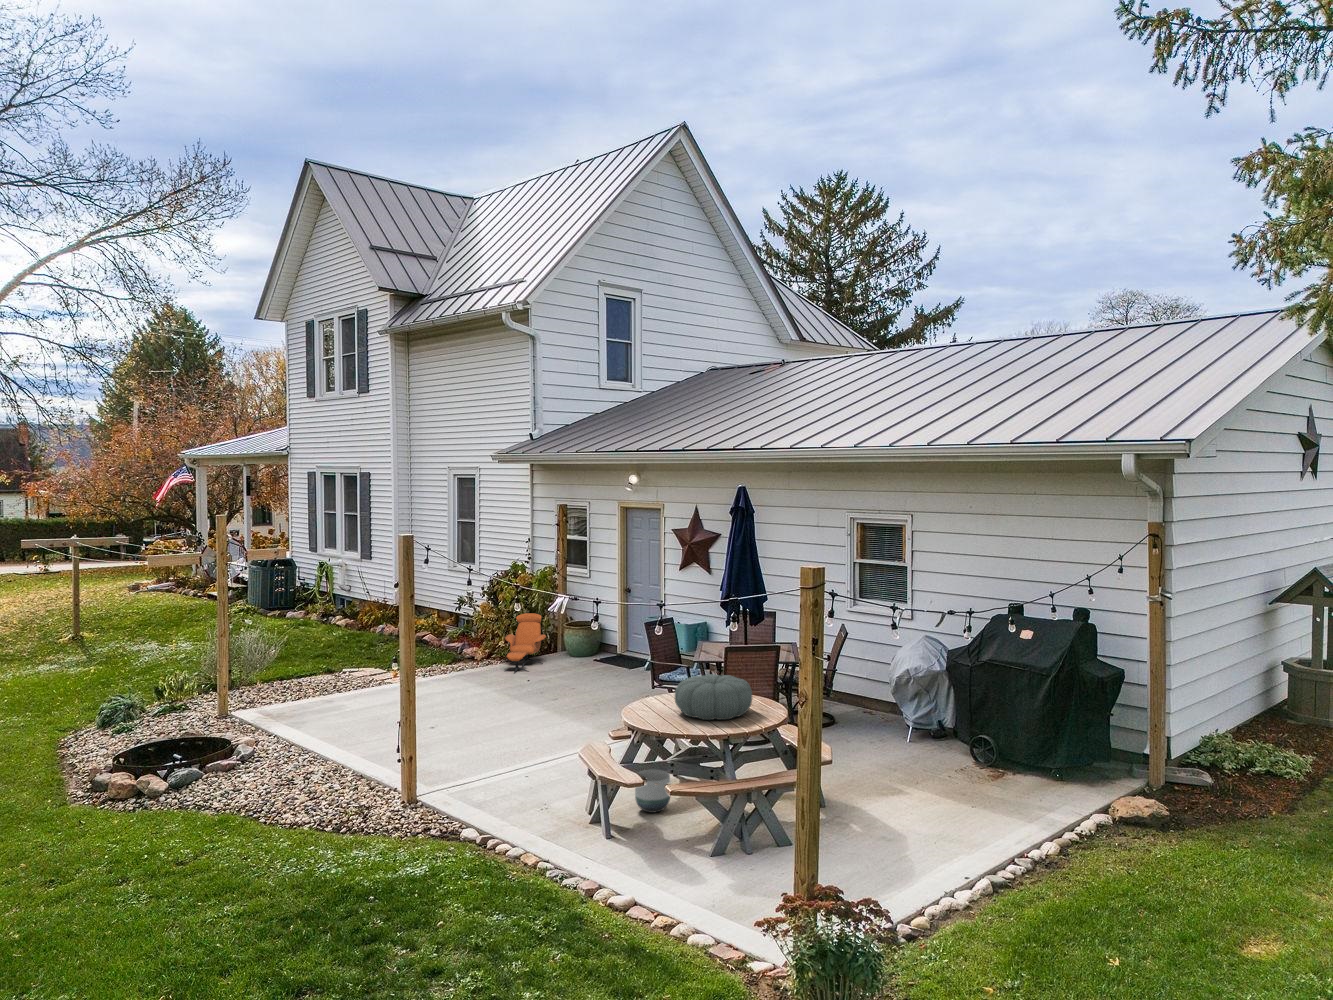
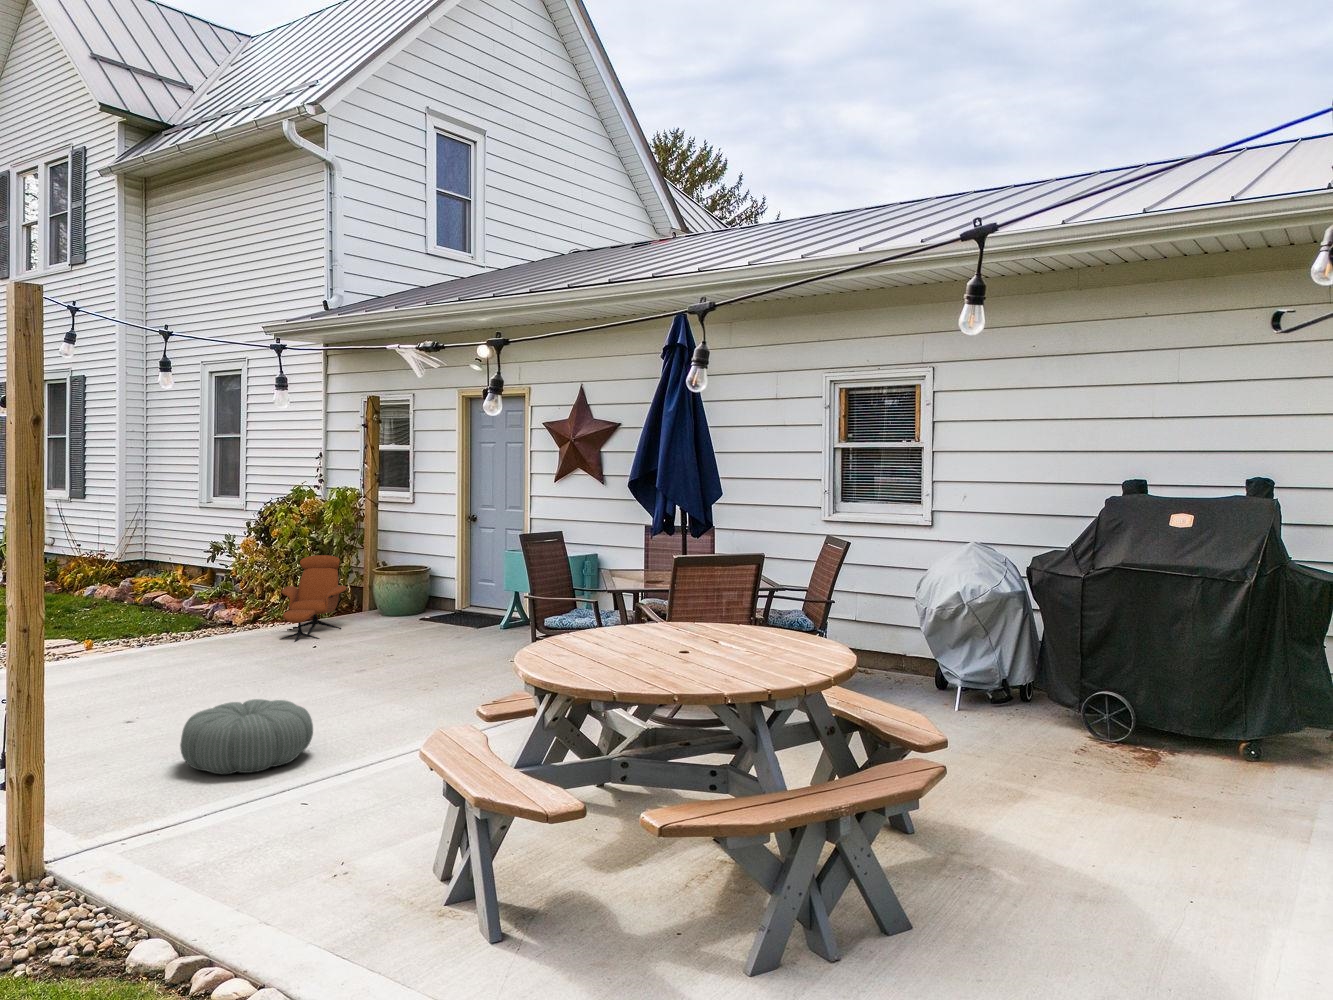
pouf: present [675,674,752,720] -> present [180,699,313,774]
planter: present [635,769,670,813] -> none [544,776,618,867]

